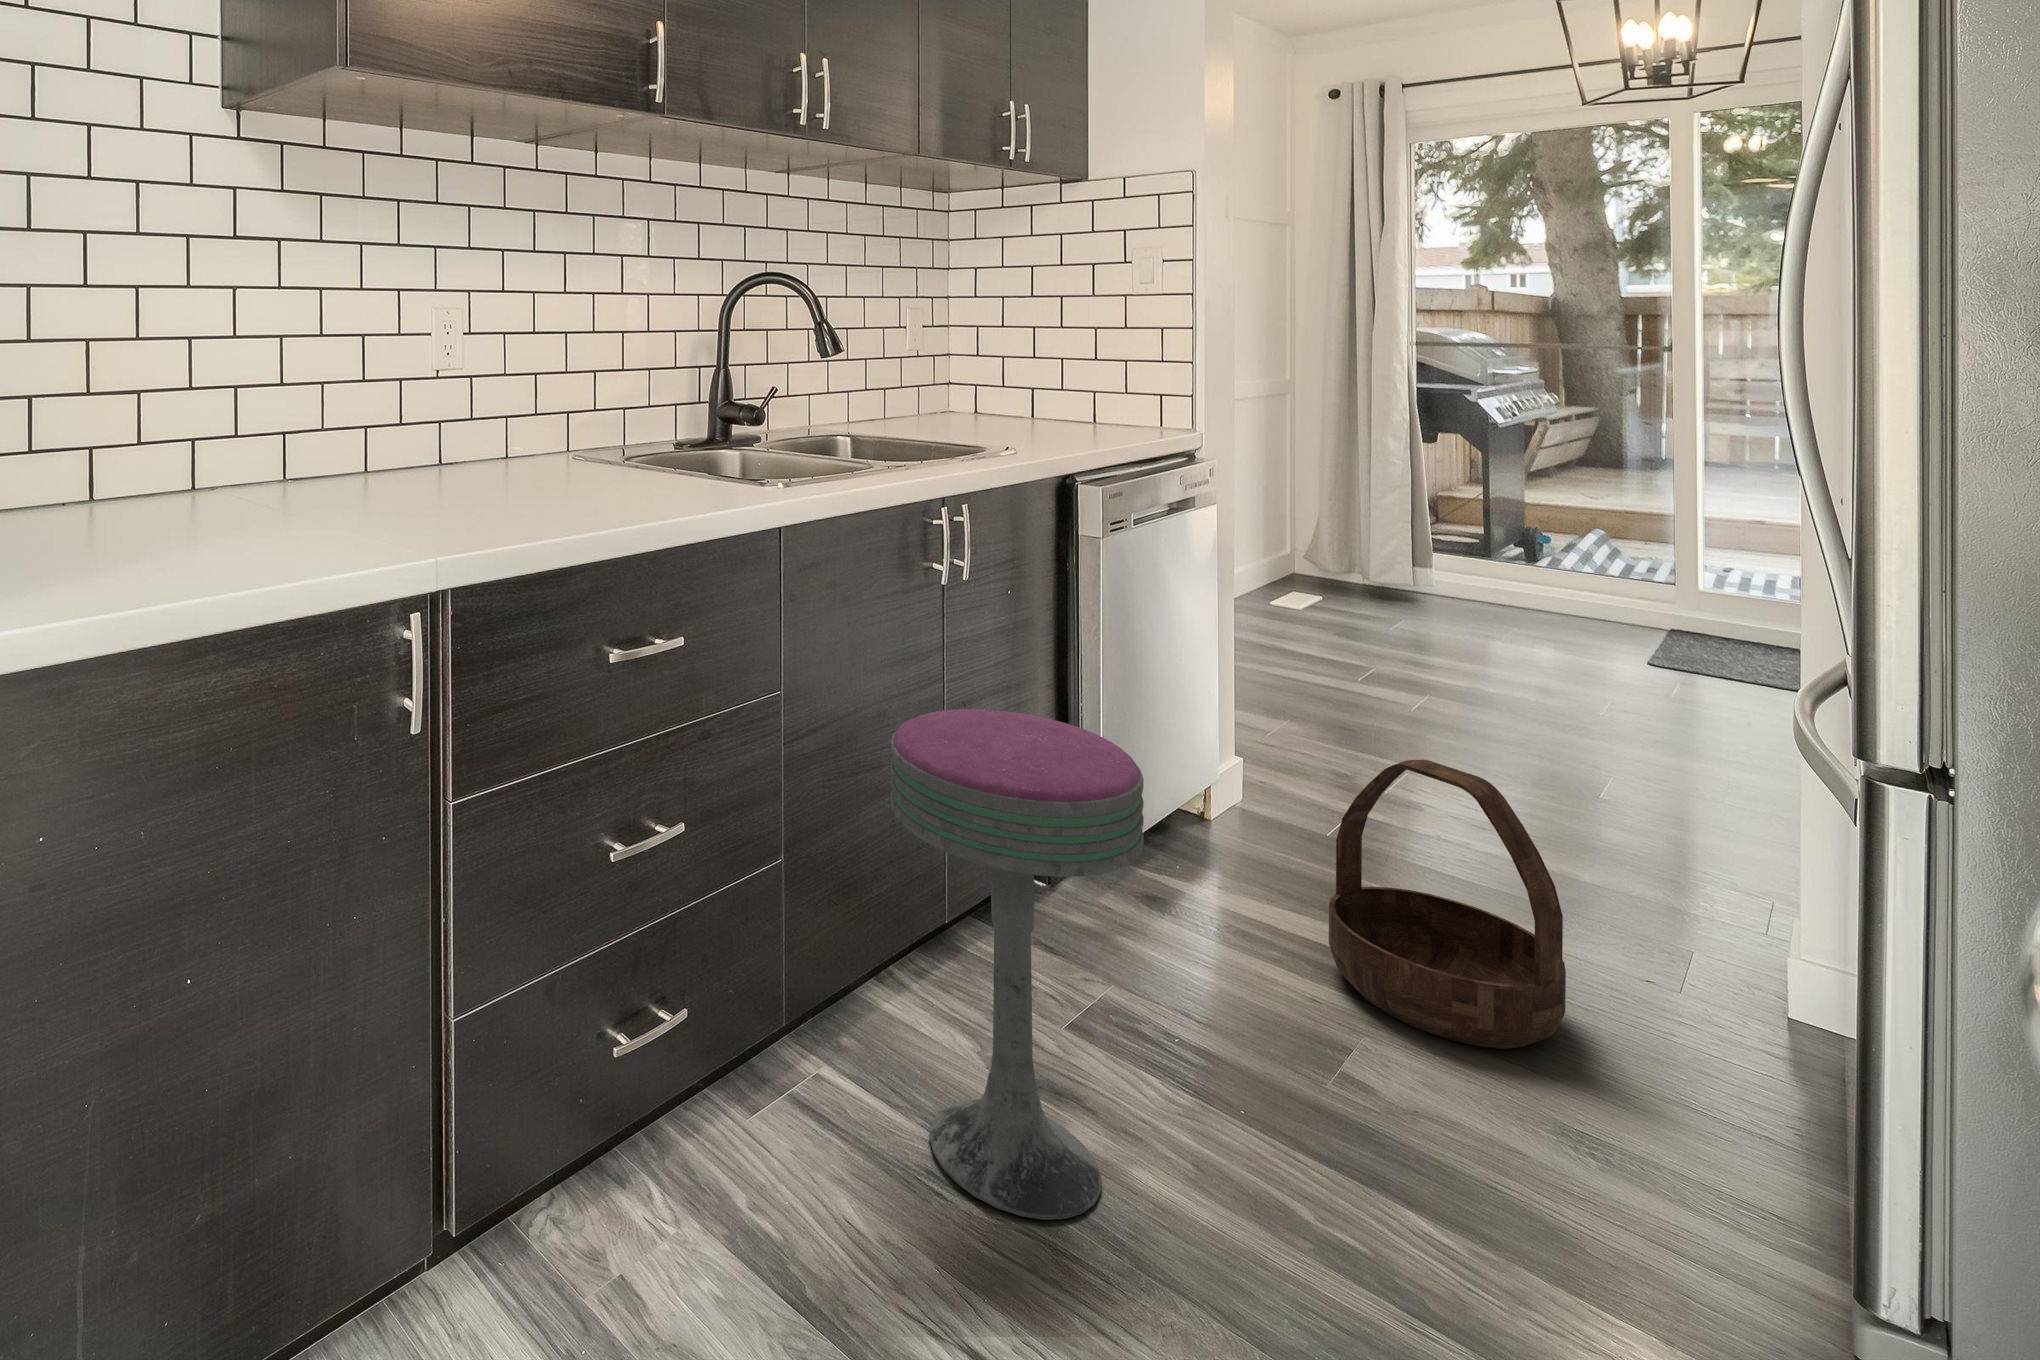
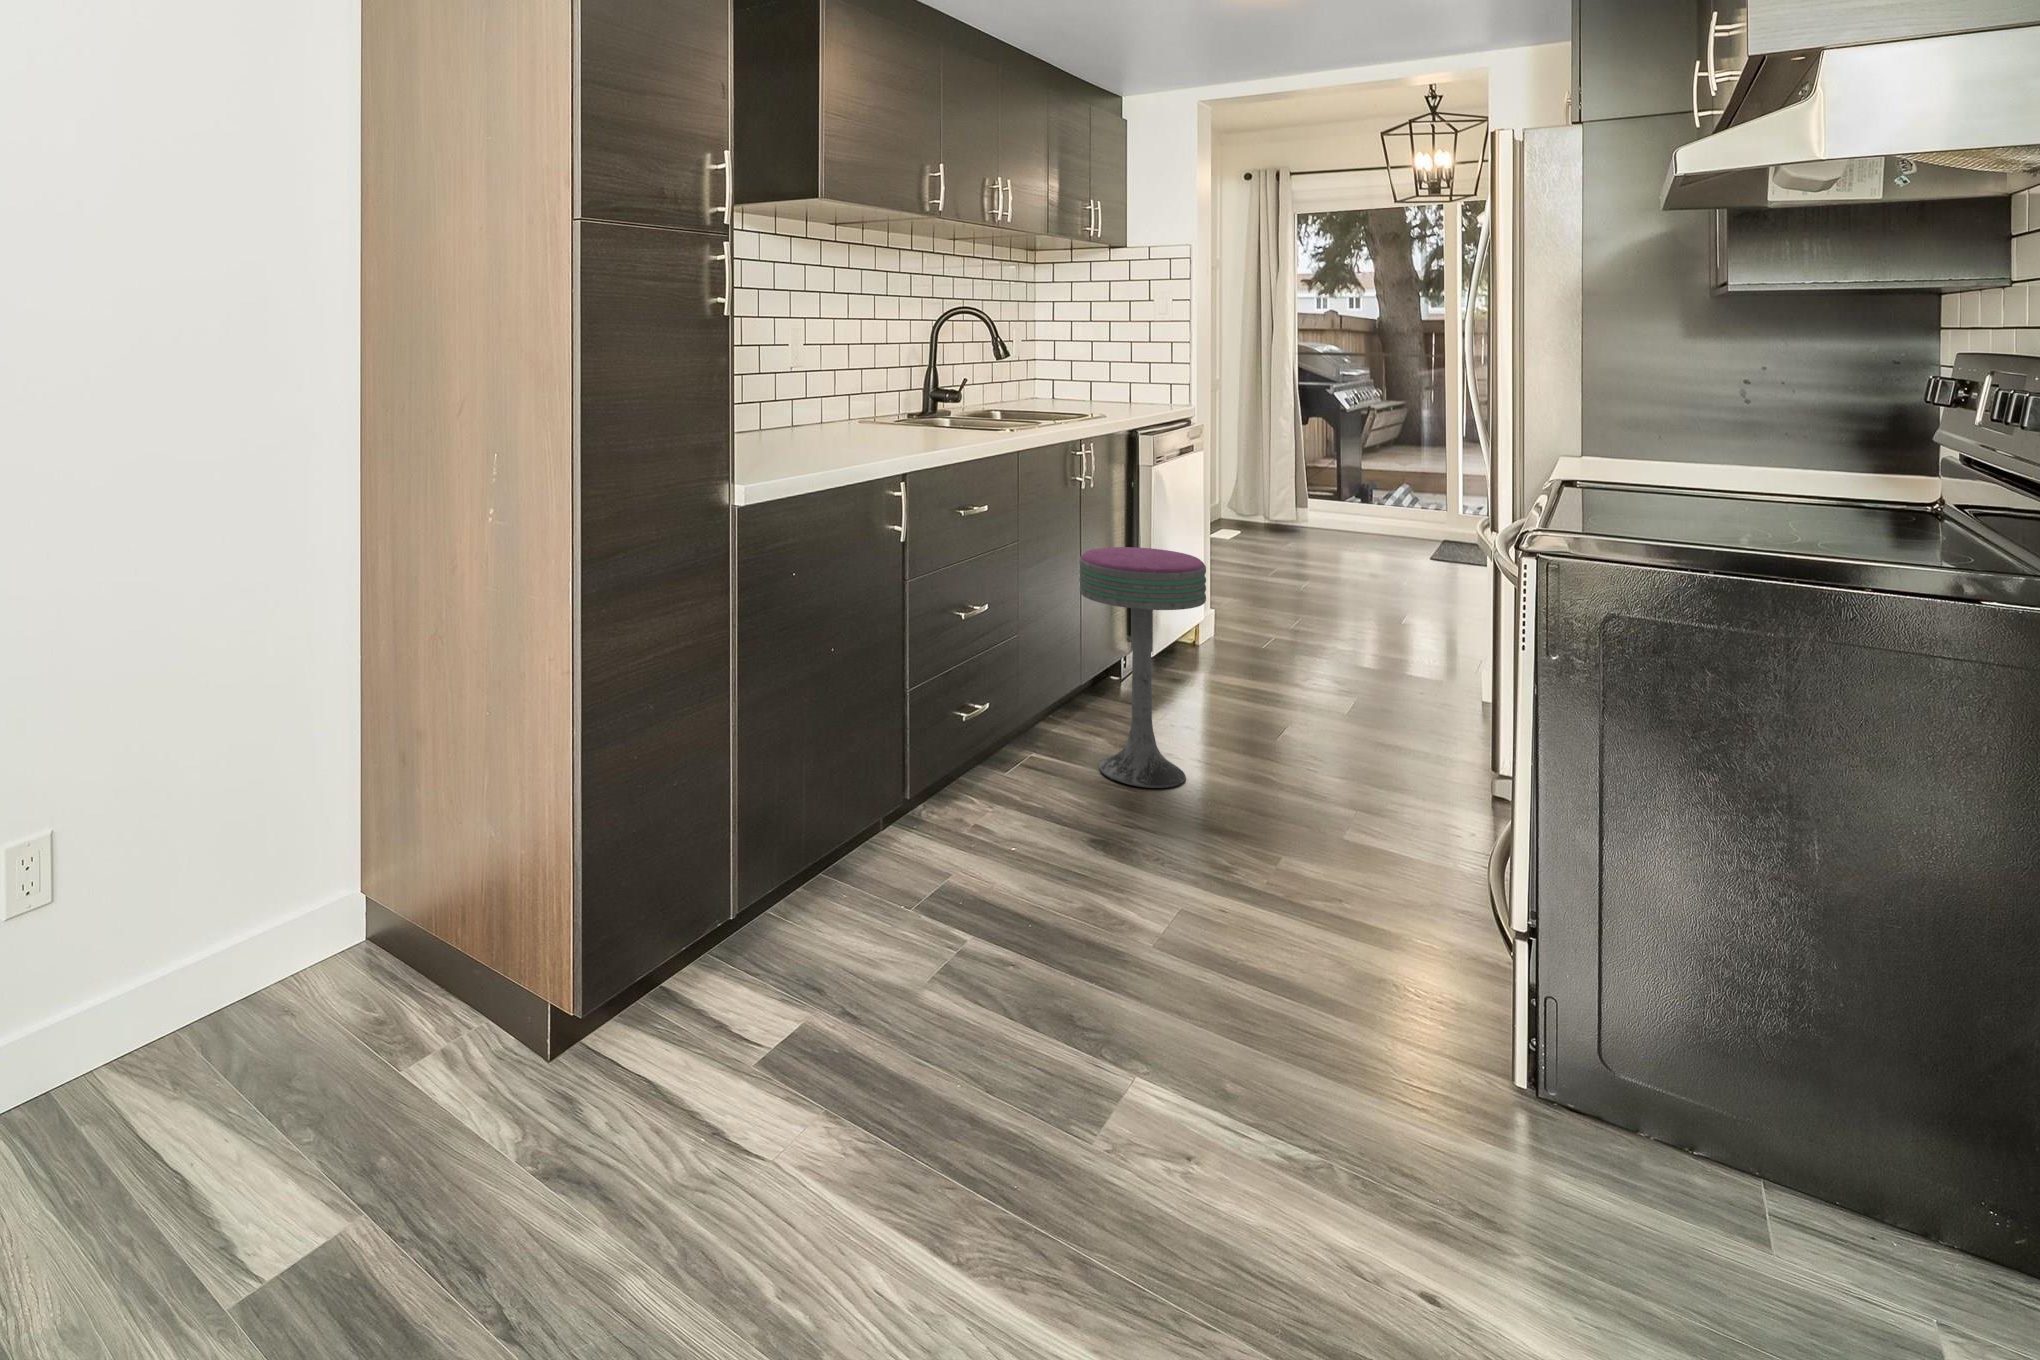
basket: present [1329,759,1566,1048] -> none [1273,578,1383,719]

